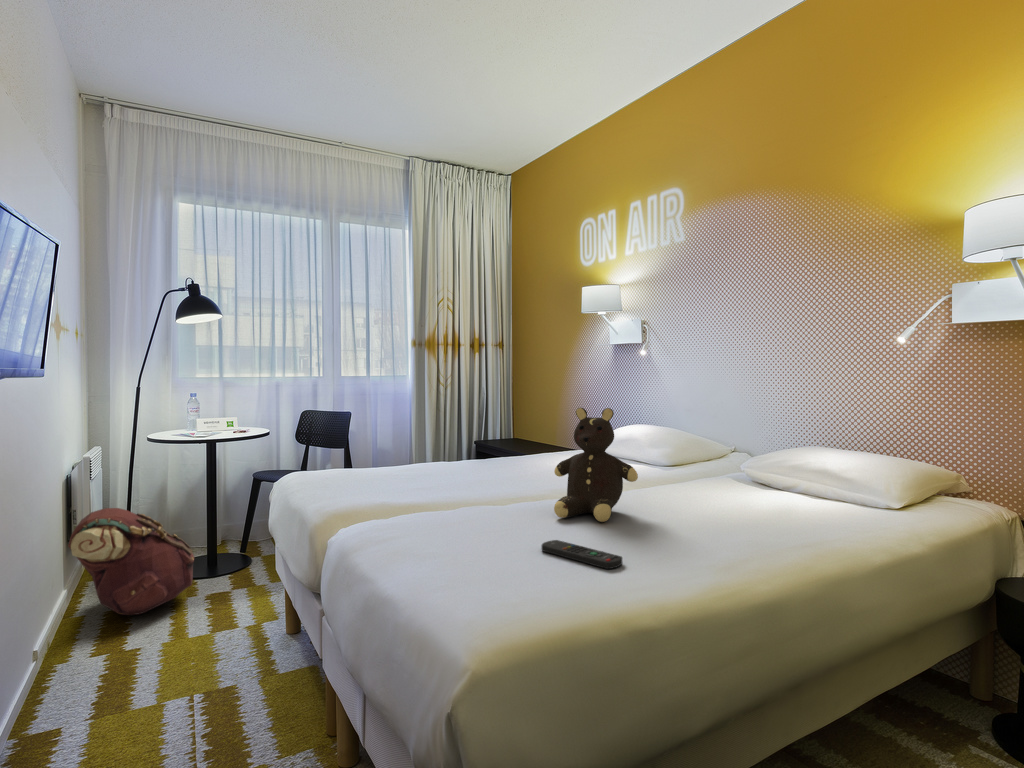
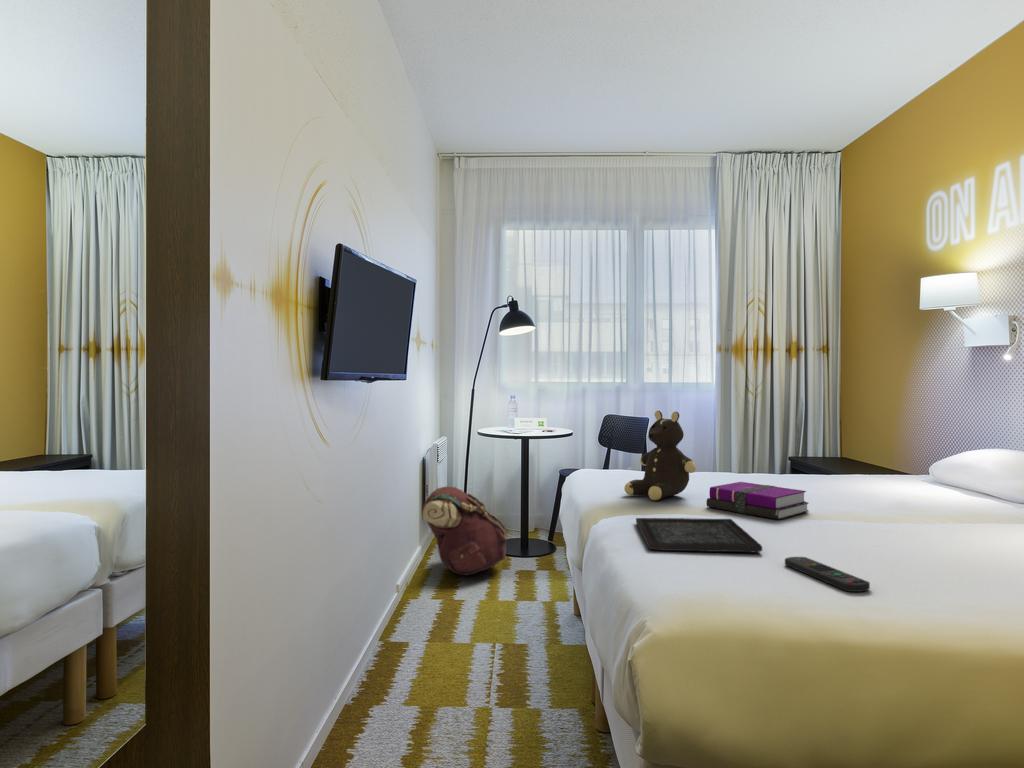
teddy bear: present [554,408,638,522] -> present [624,411,696,500]
notebook: none [438,470,527,503] -> present [706,482,808,519]
tray: none [377,509,516,557] -> present [636,518,762,552]

